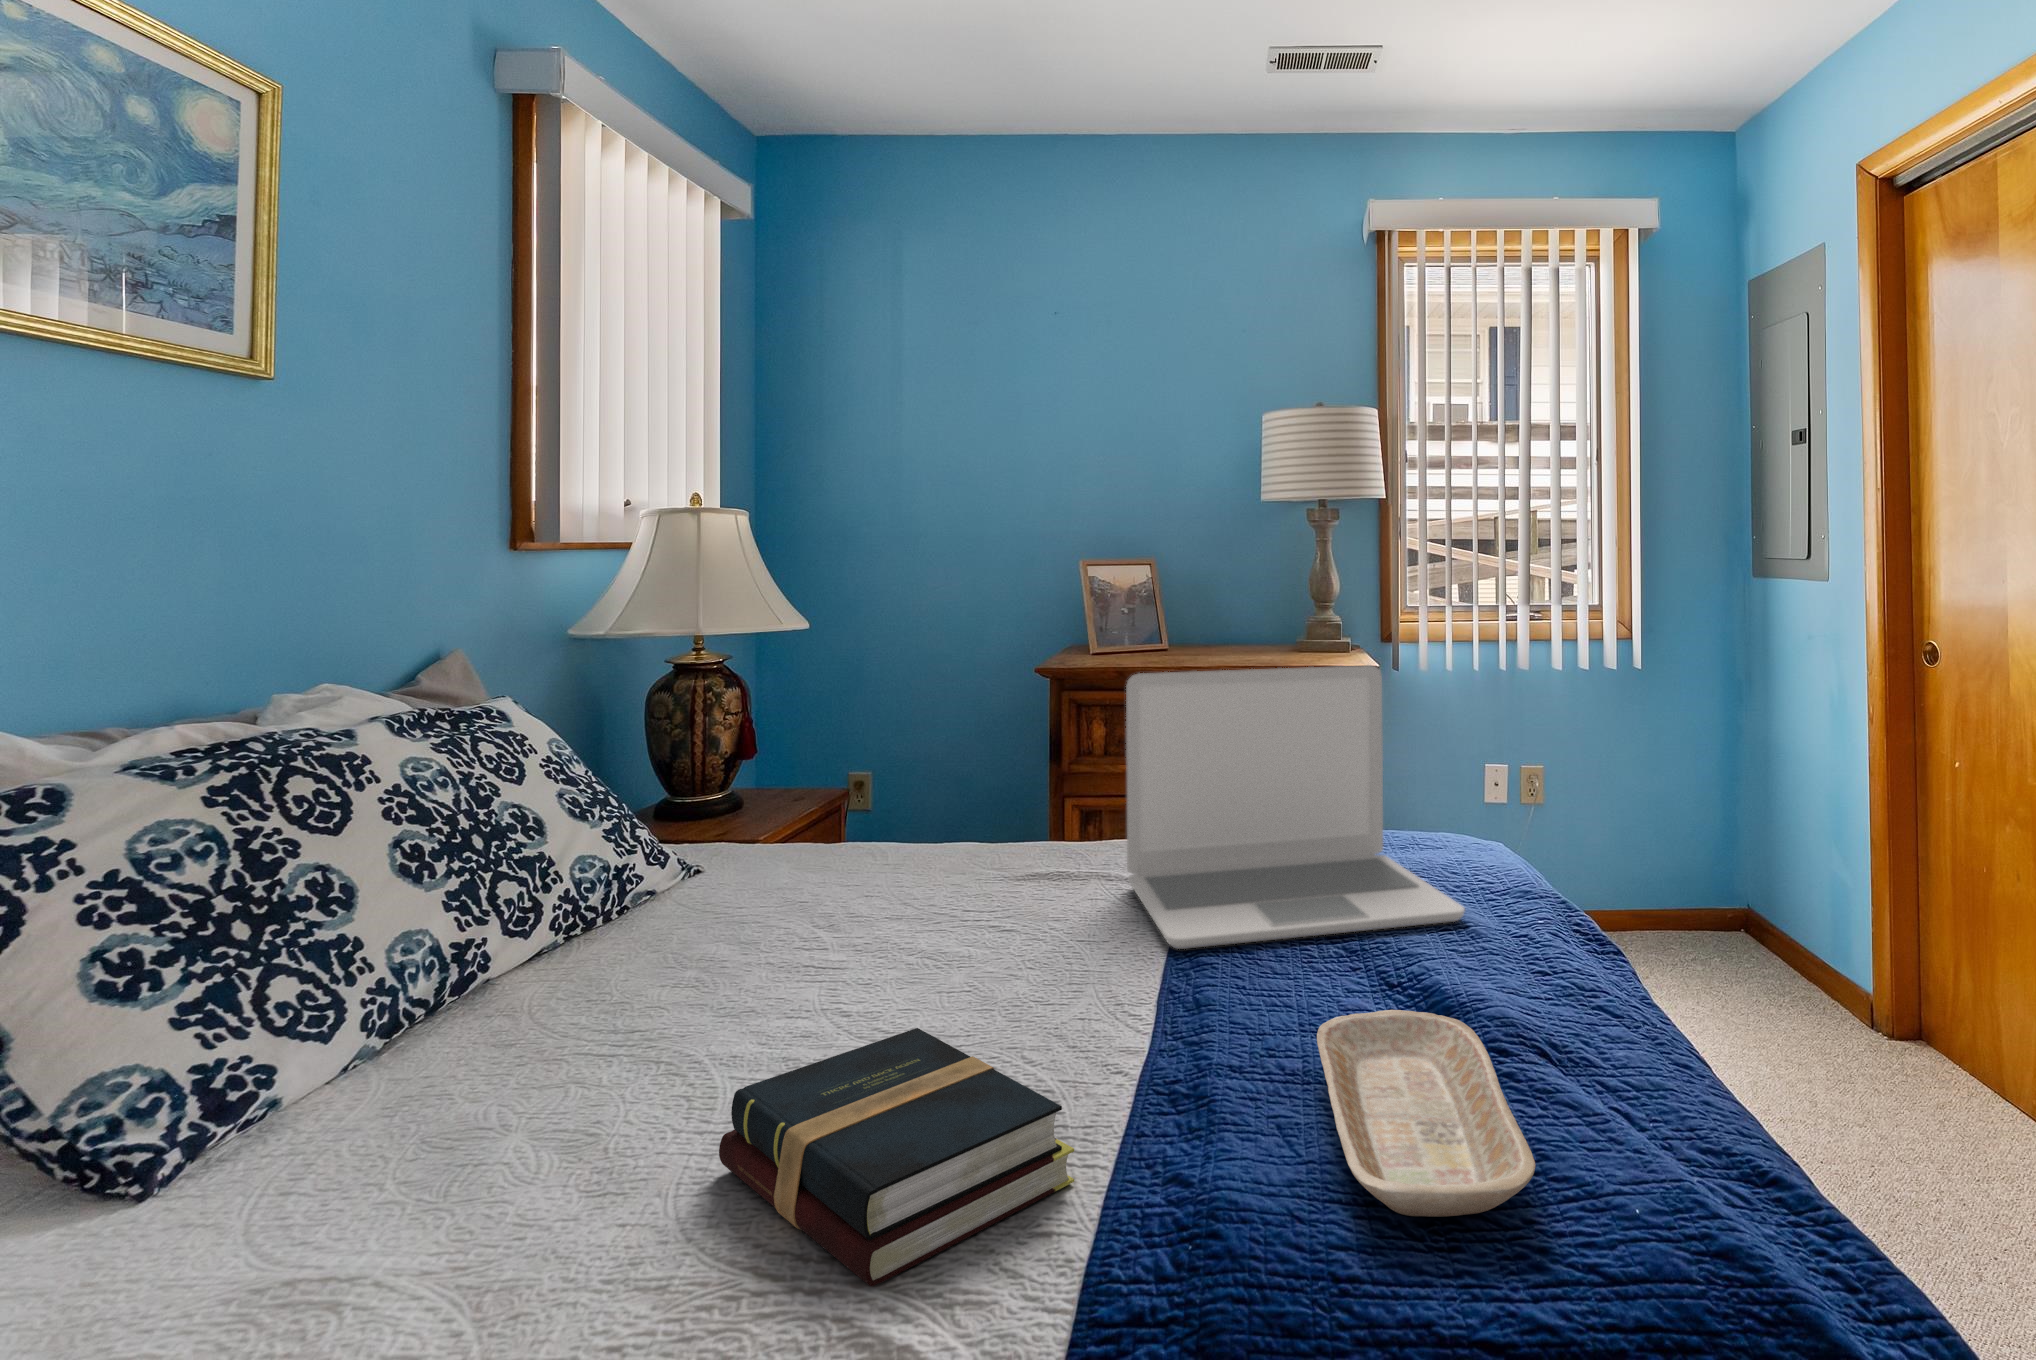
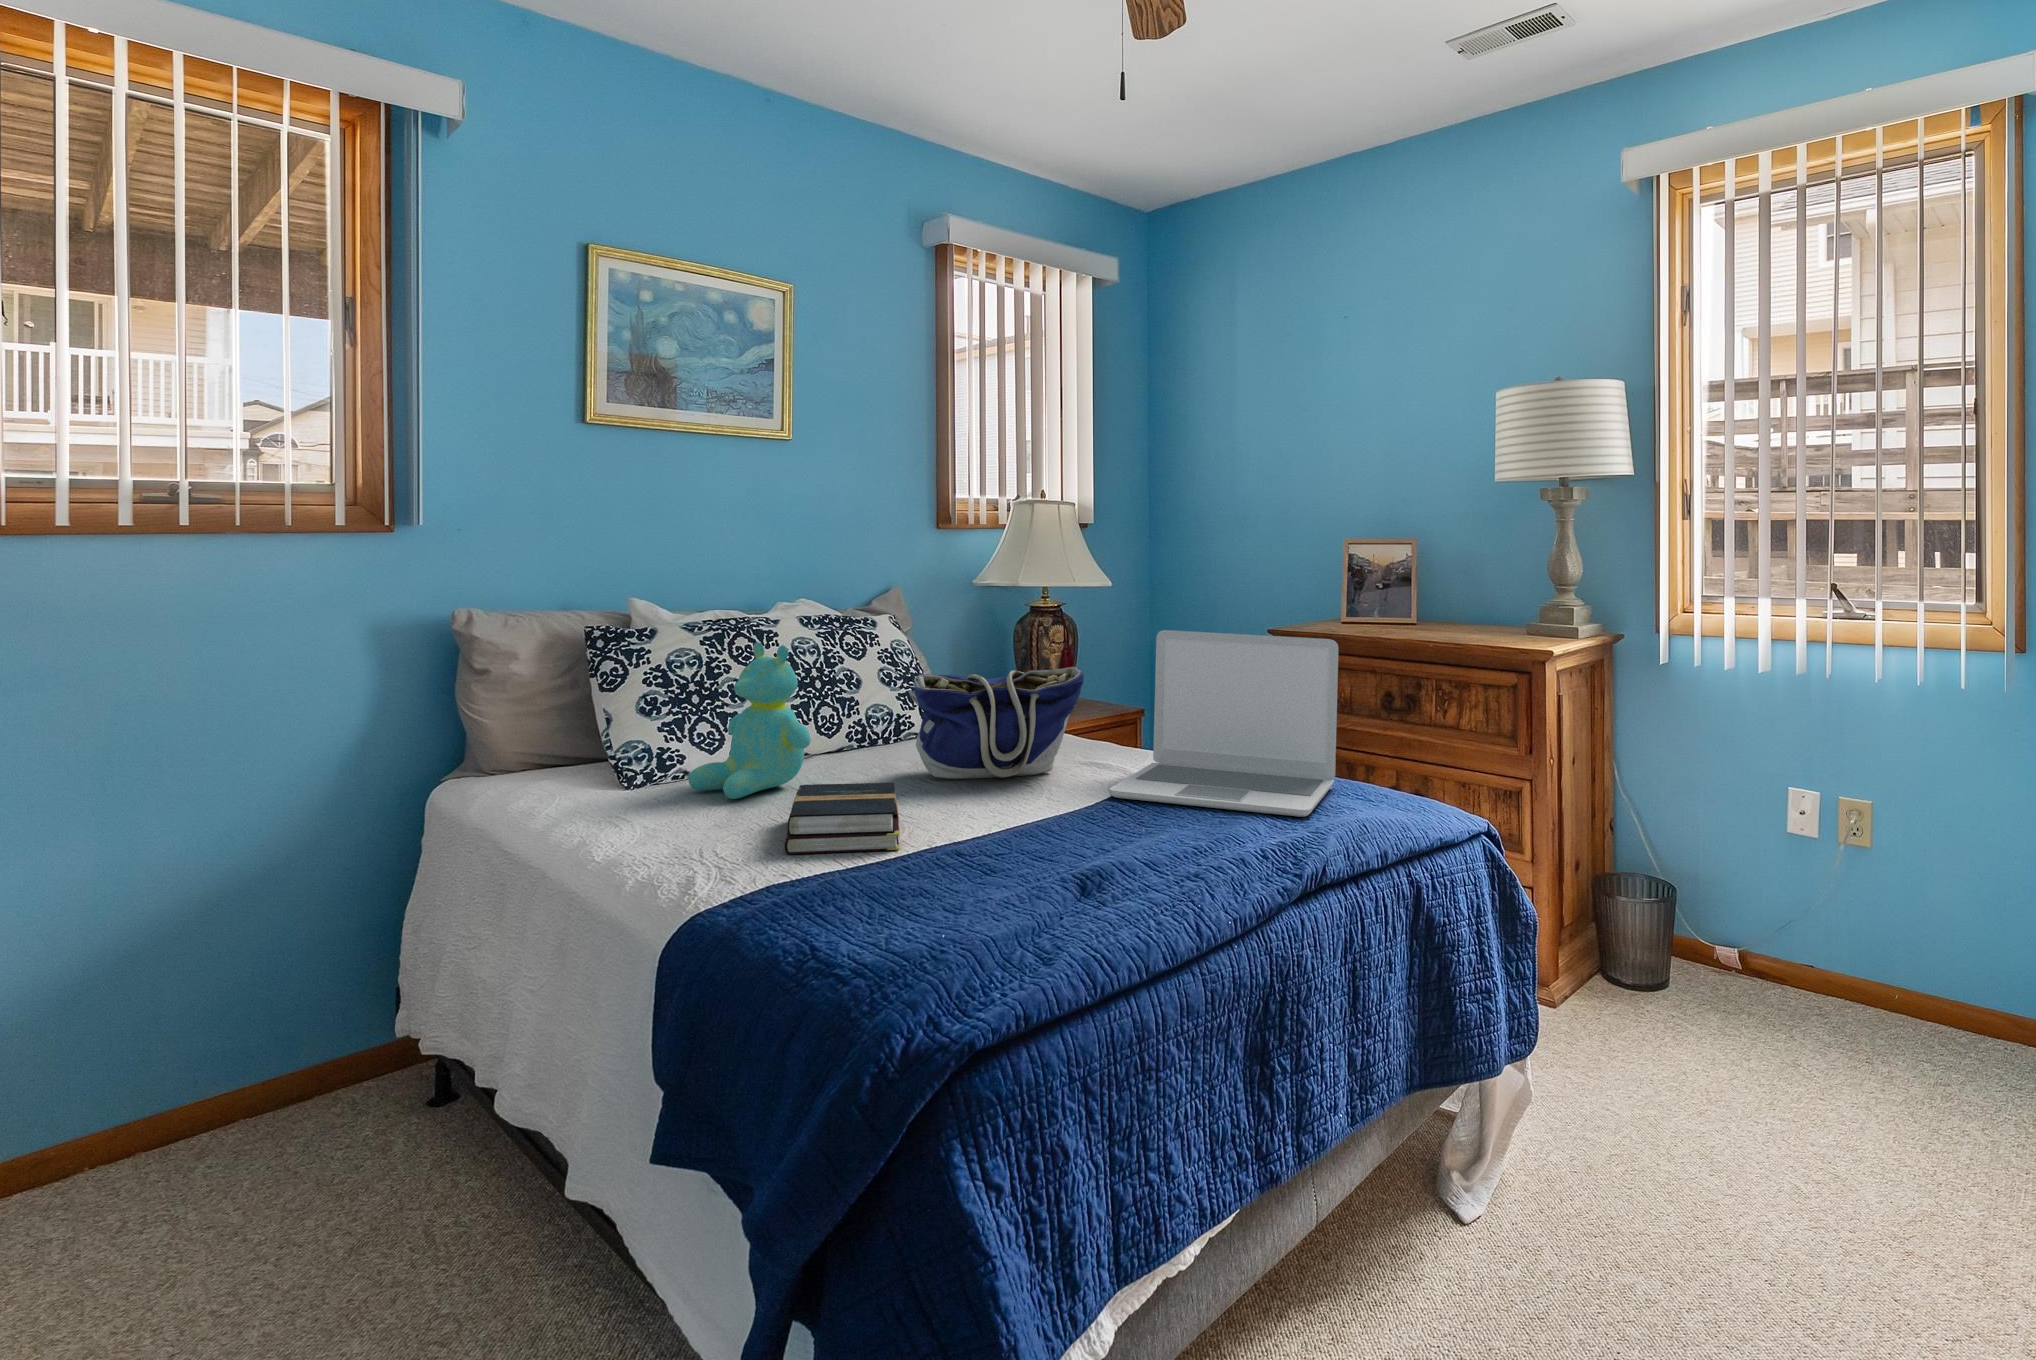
tote bag: none [769,745,1057,981] -> present [909,667,1084,779]
teddy bear: none [324,781,642,1157] -> present [688,642,811,799]
tray: present [1317,1010,1535,1217] -> none [970,823,1147,893]

